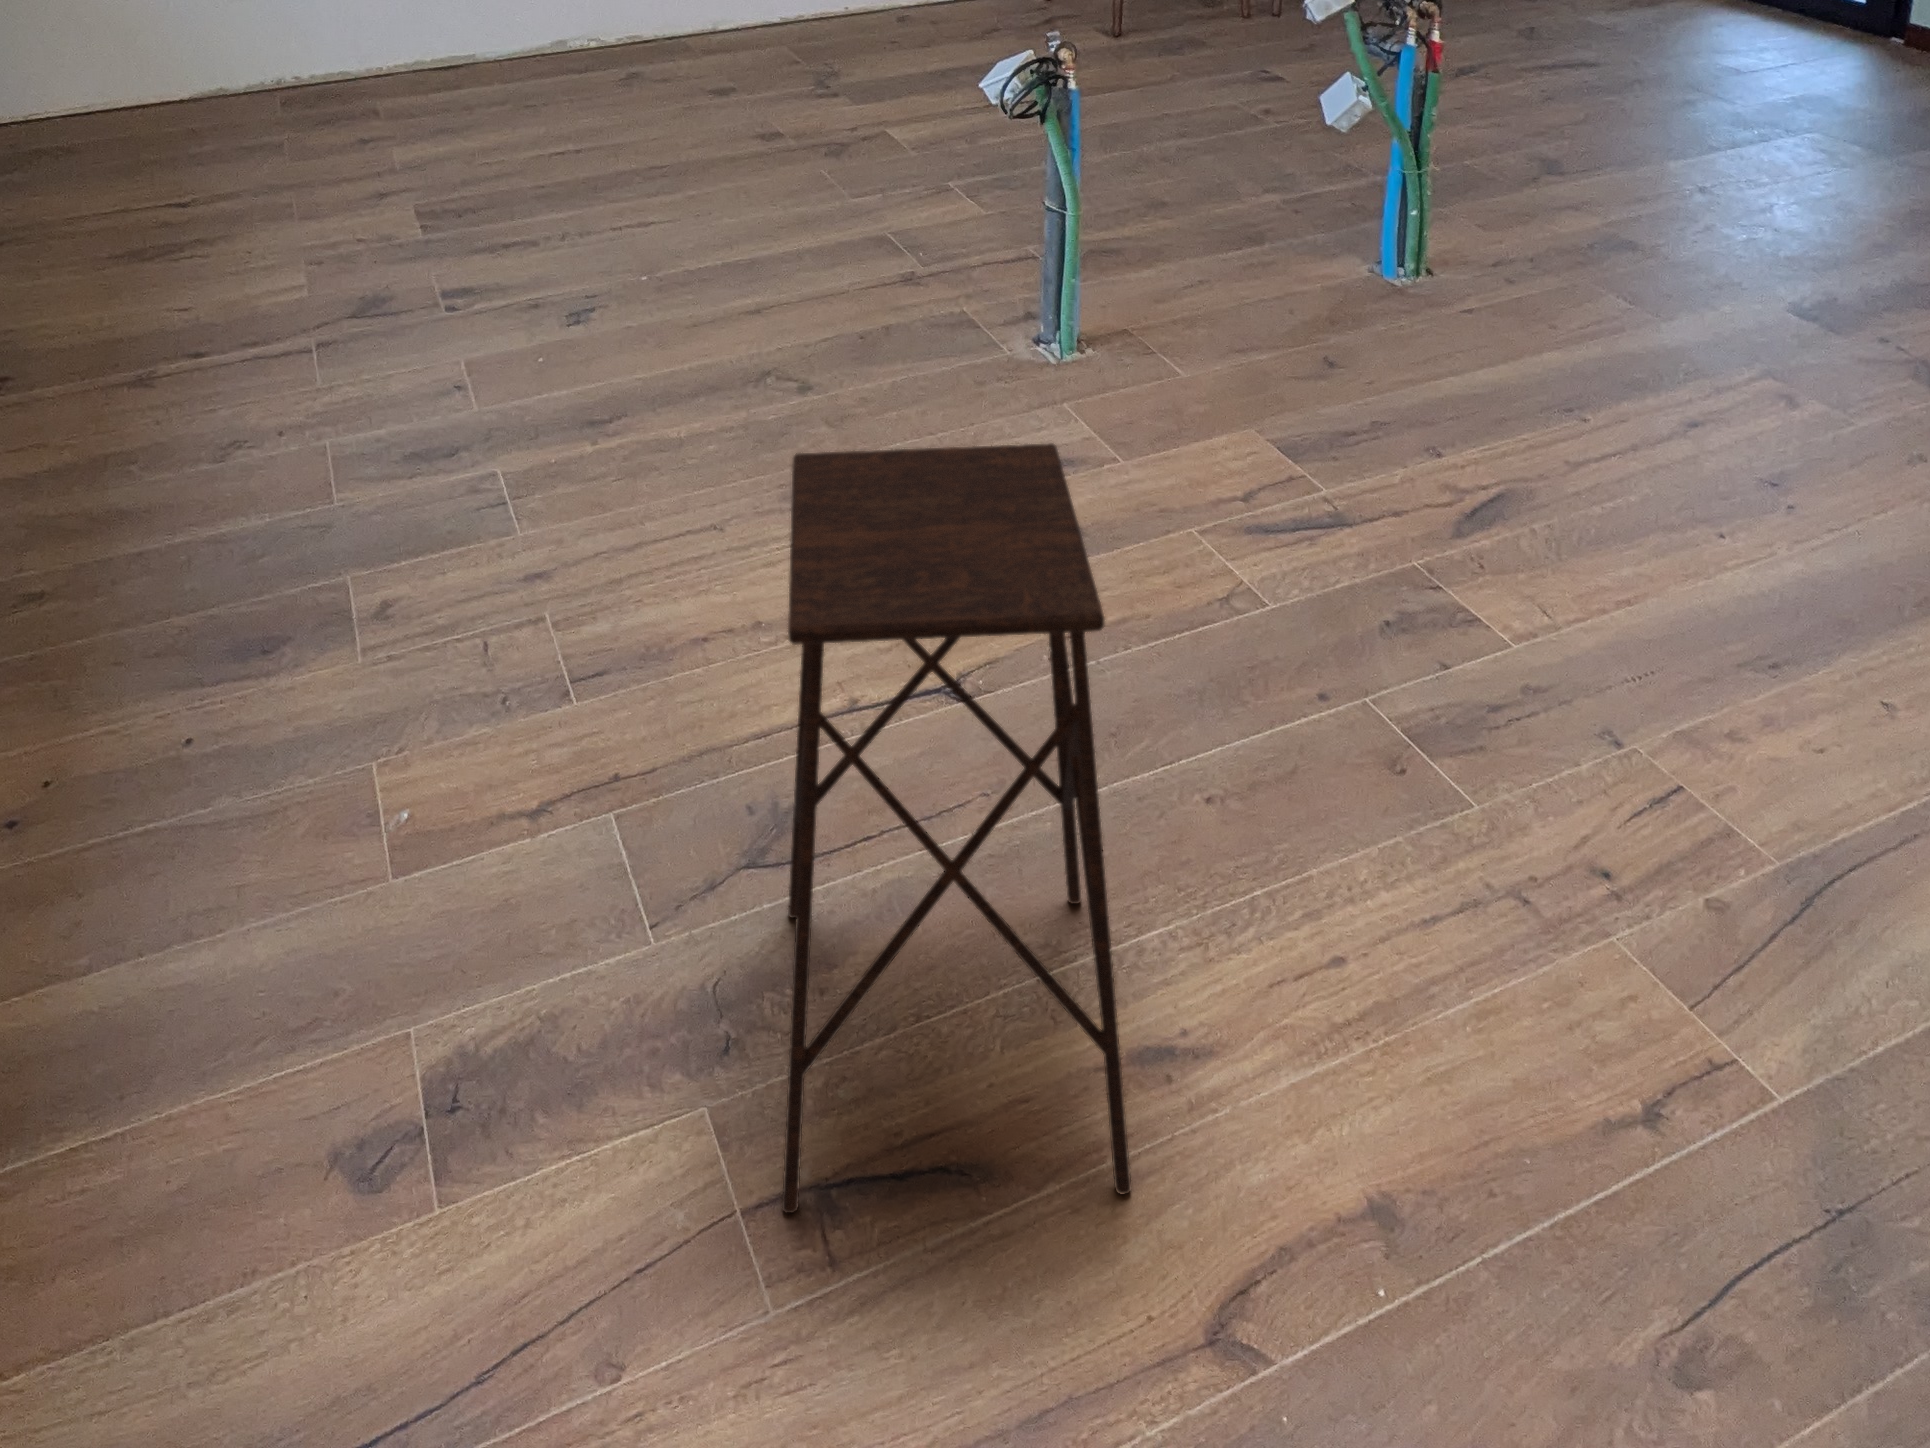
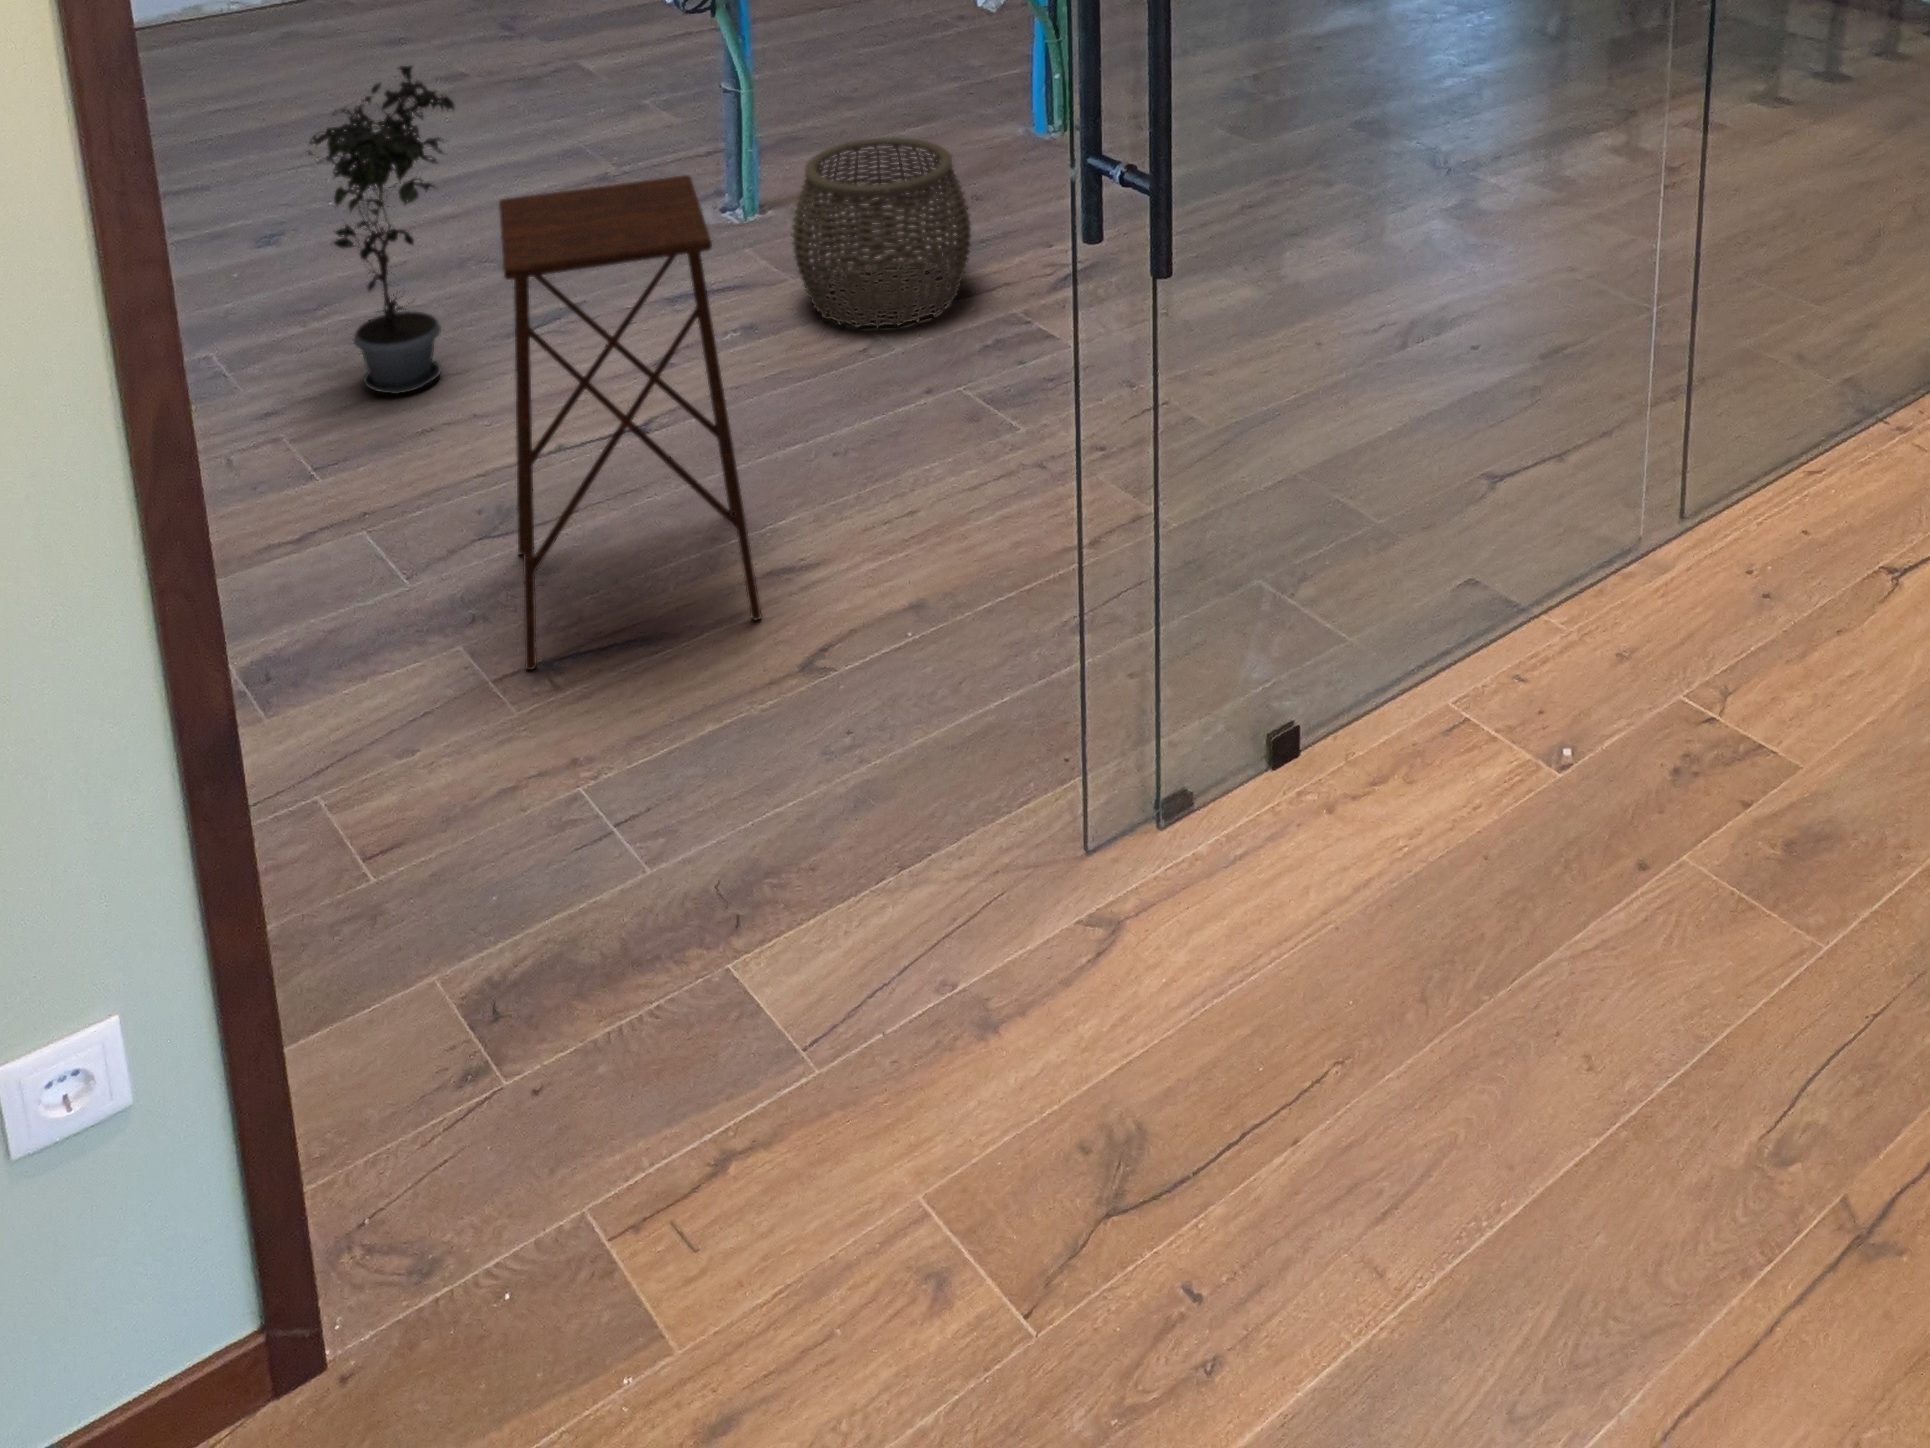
potted plant: none [589,184,758,568] -> present [308,66,455,394]
woven basket: none [1129,306,1361,568] -> present [792,137,971,327]

